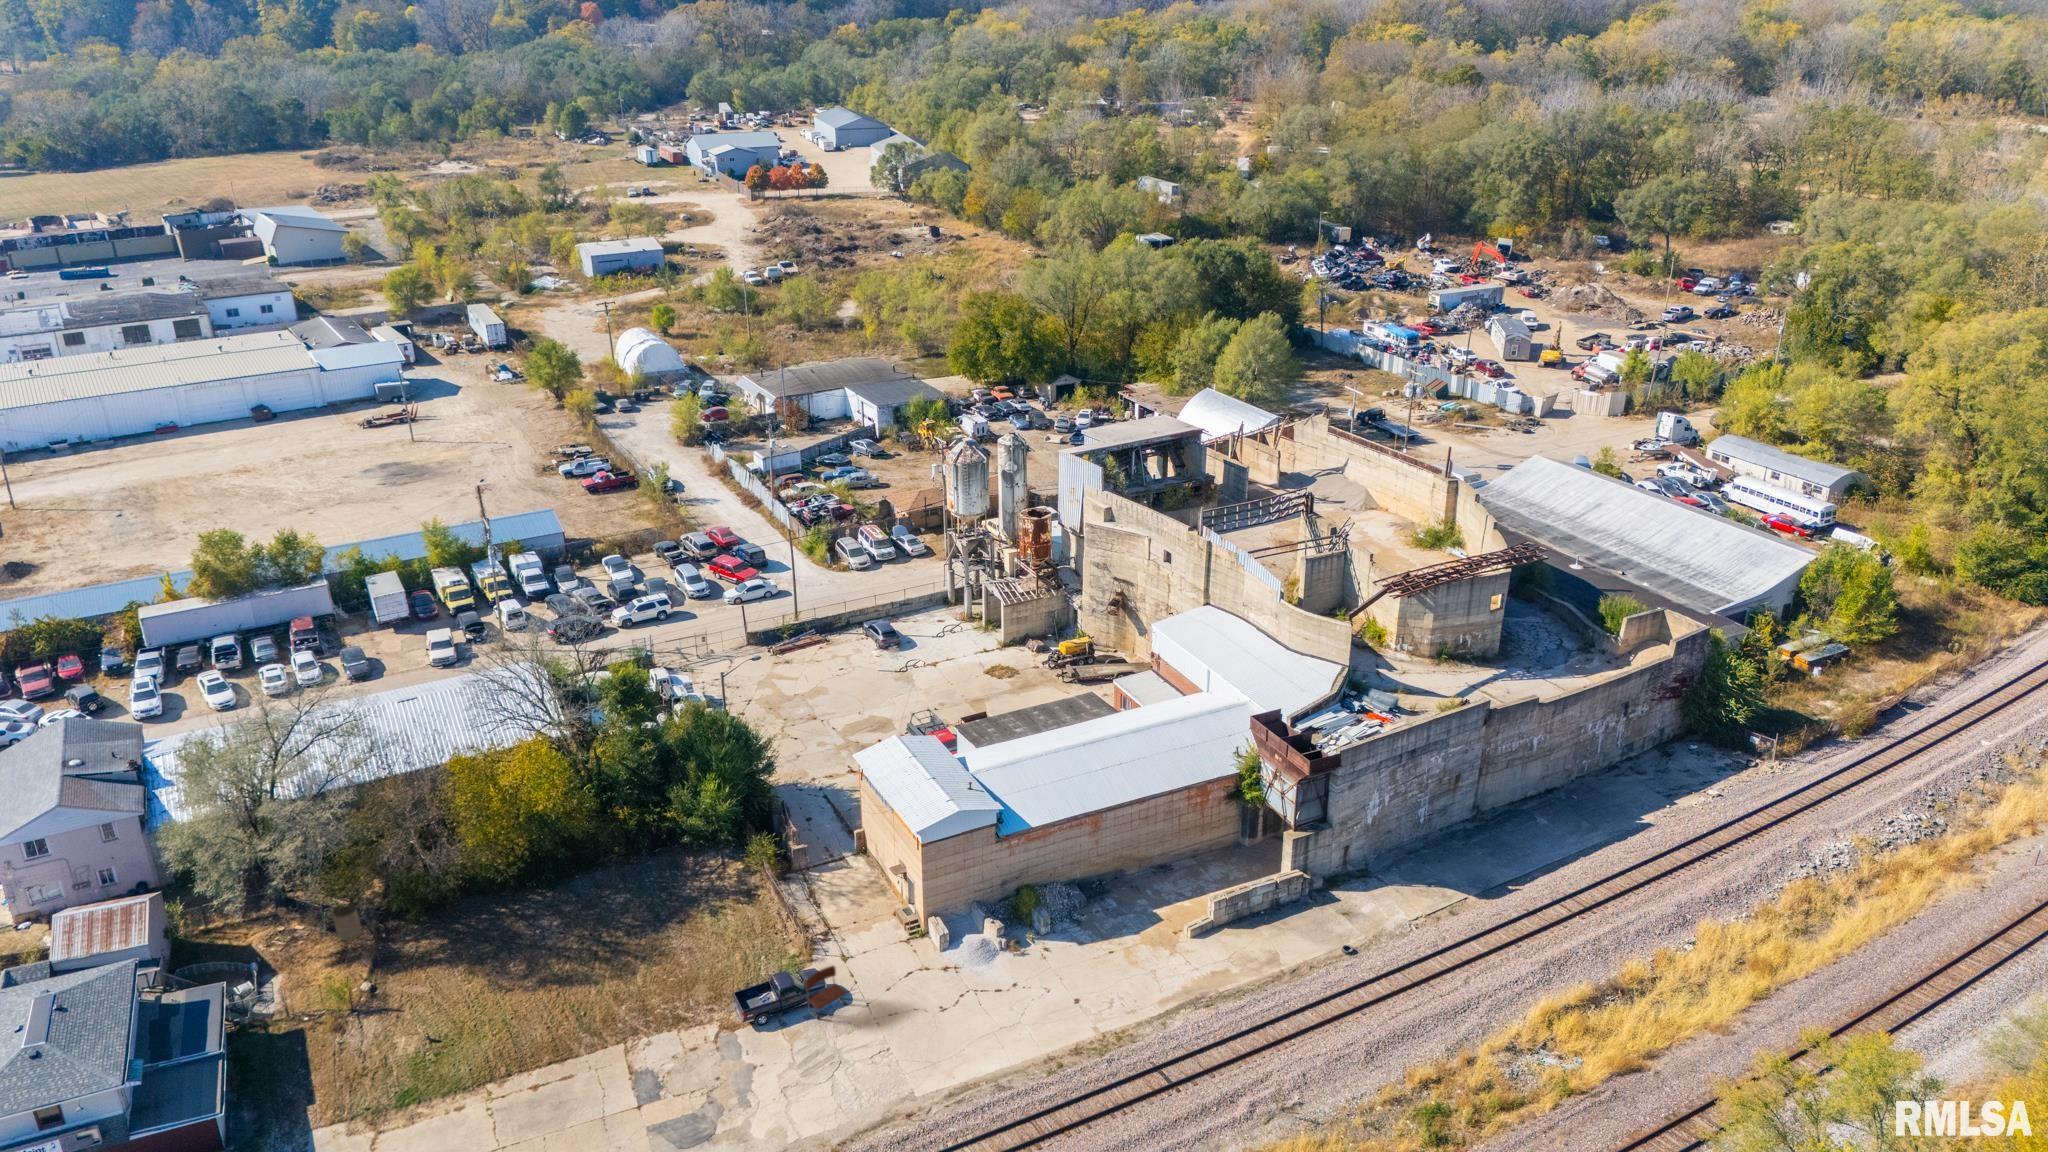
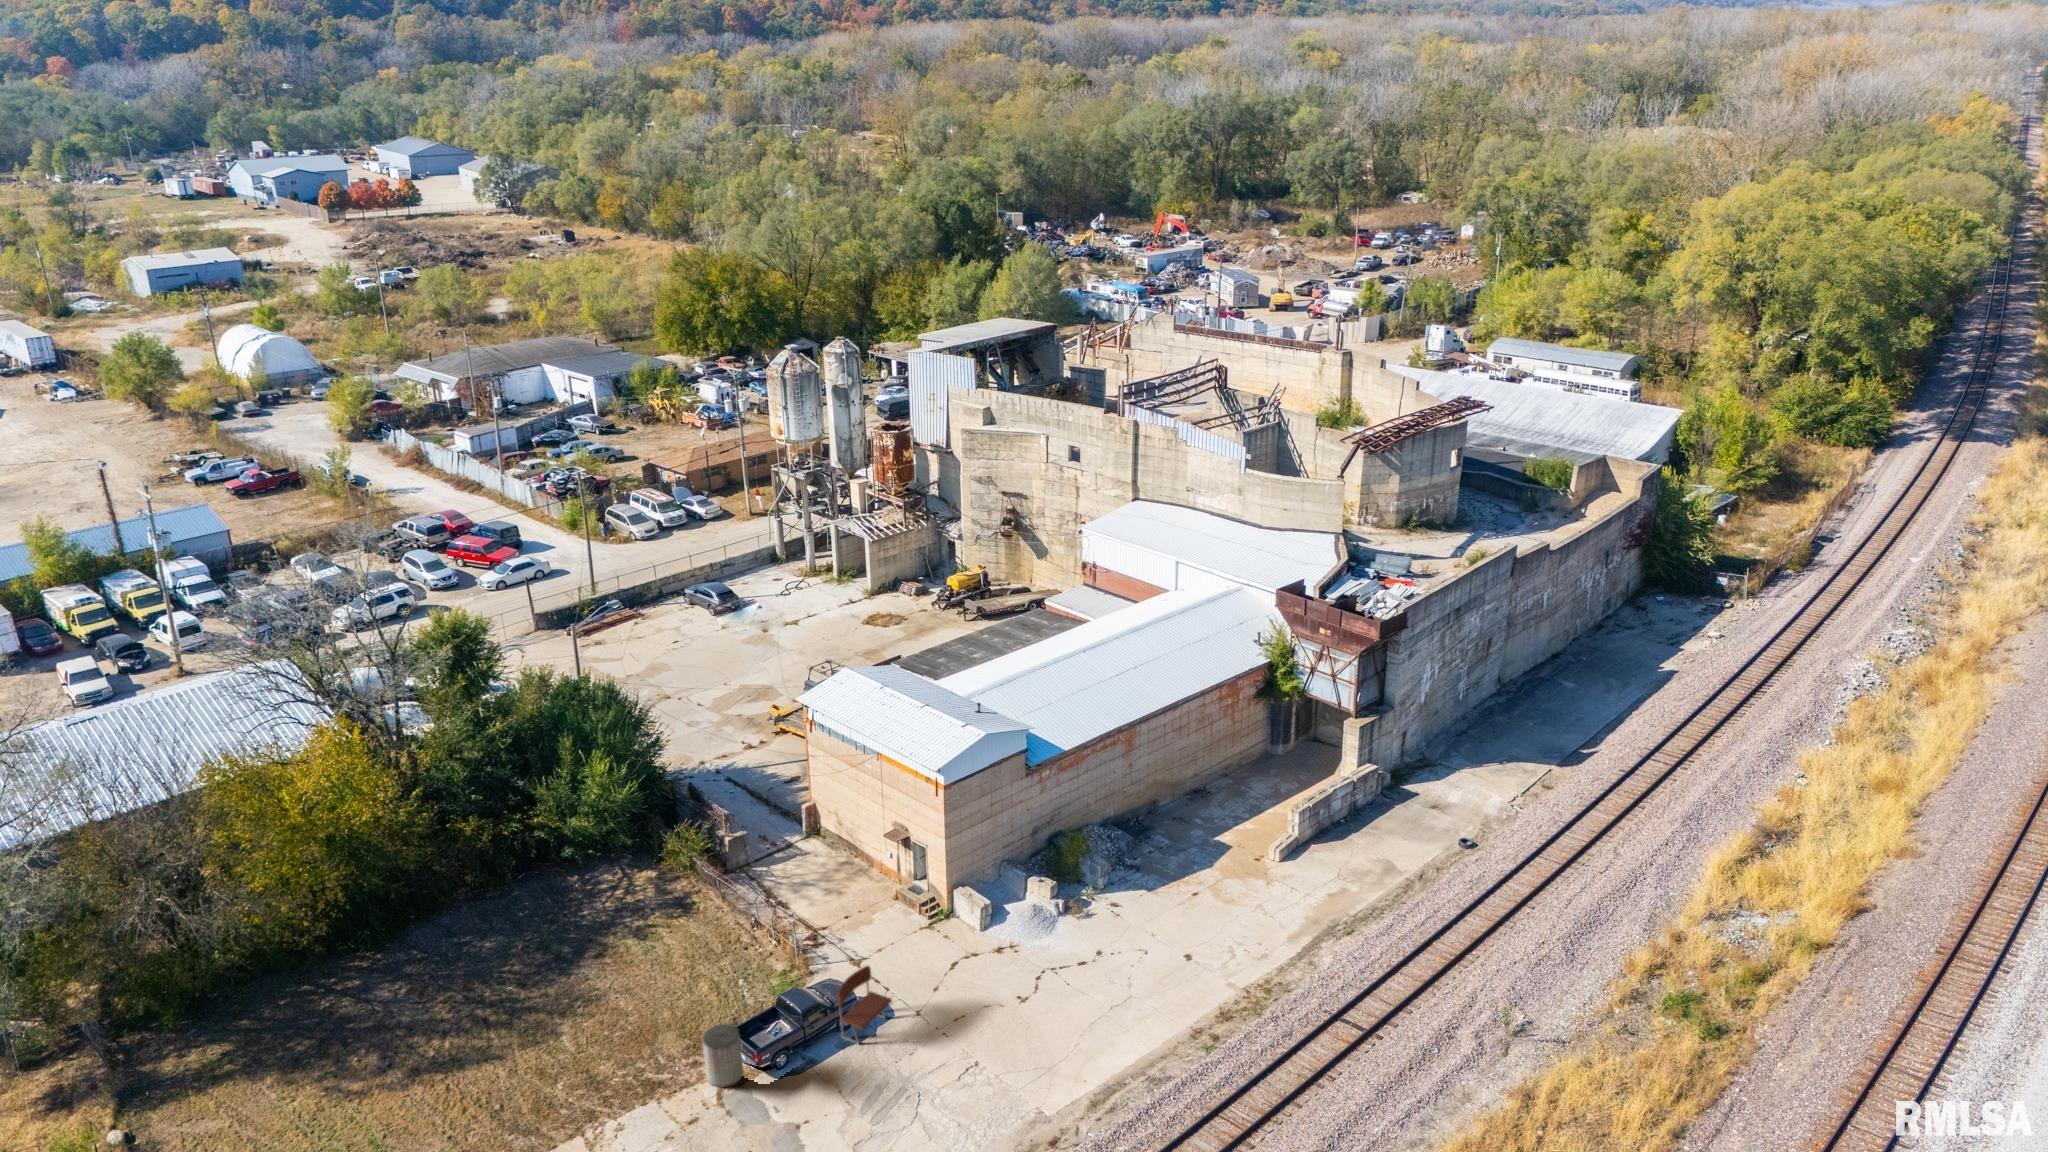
trash can: present [332,904,362,941] -> present [702,1023,743,1087]

